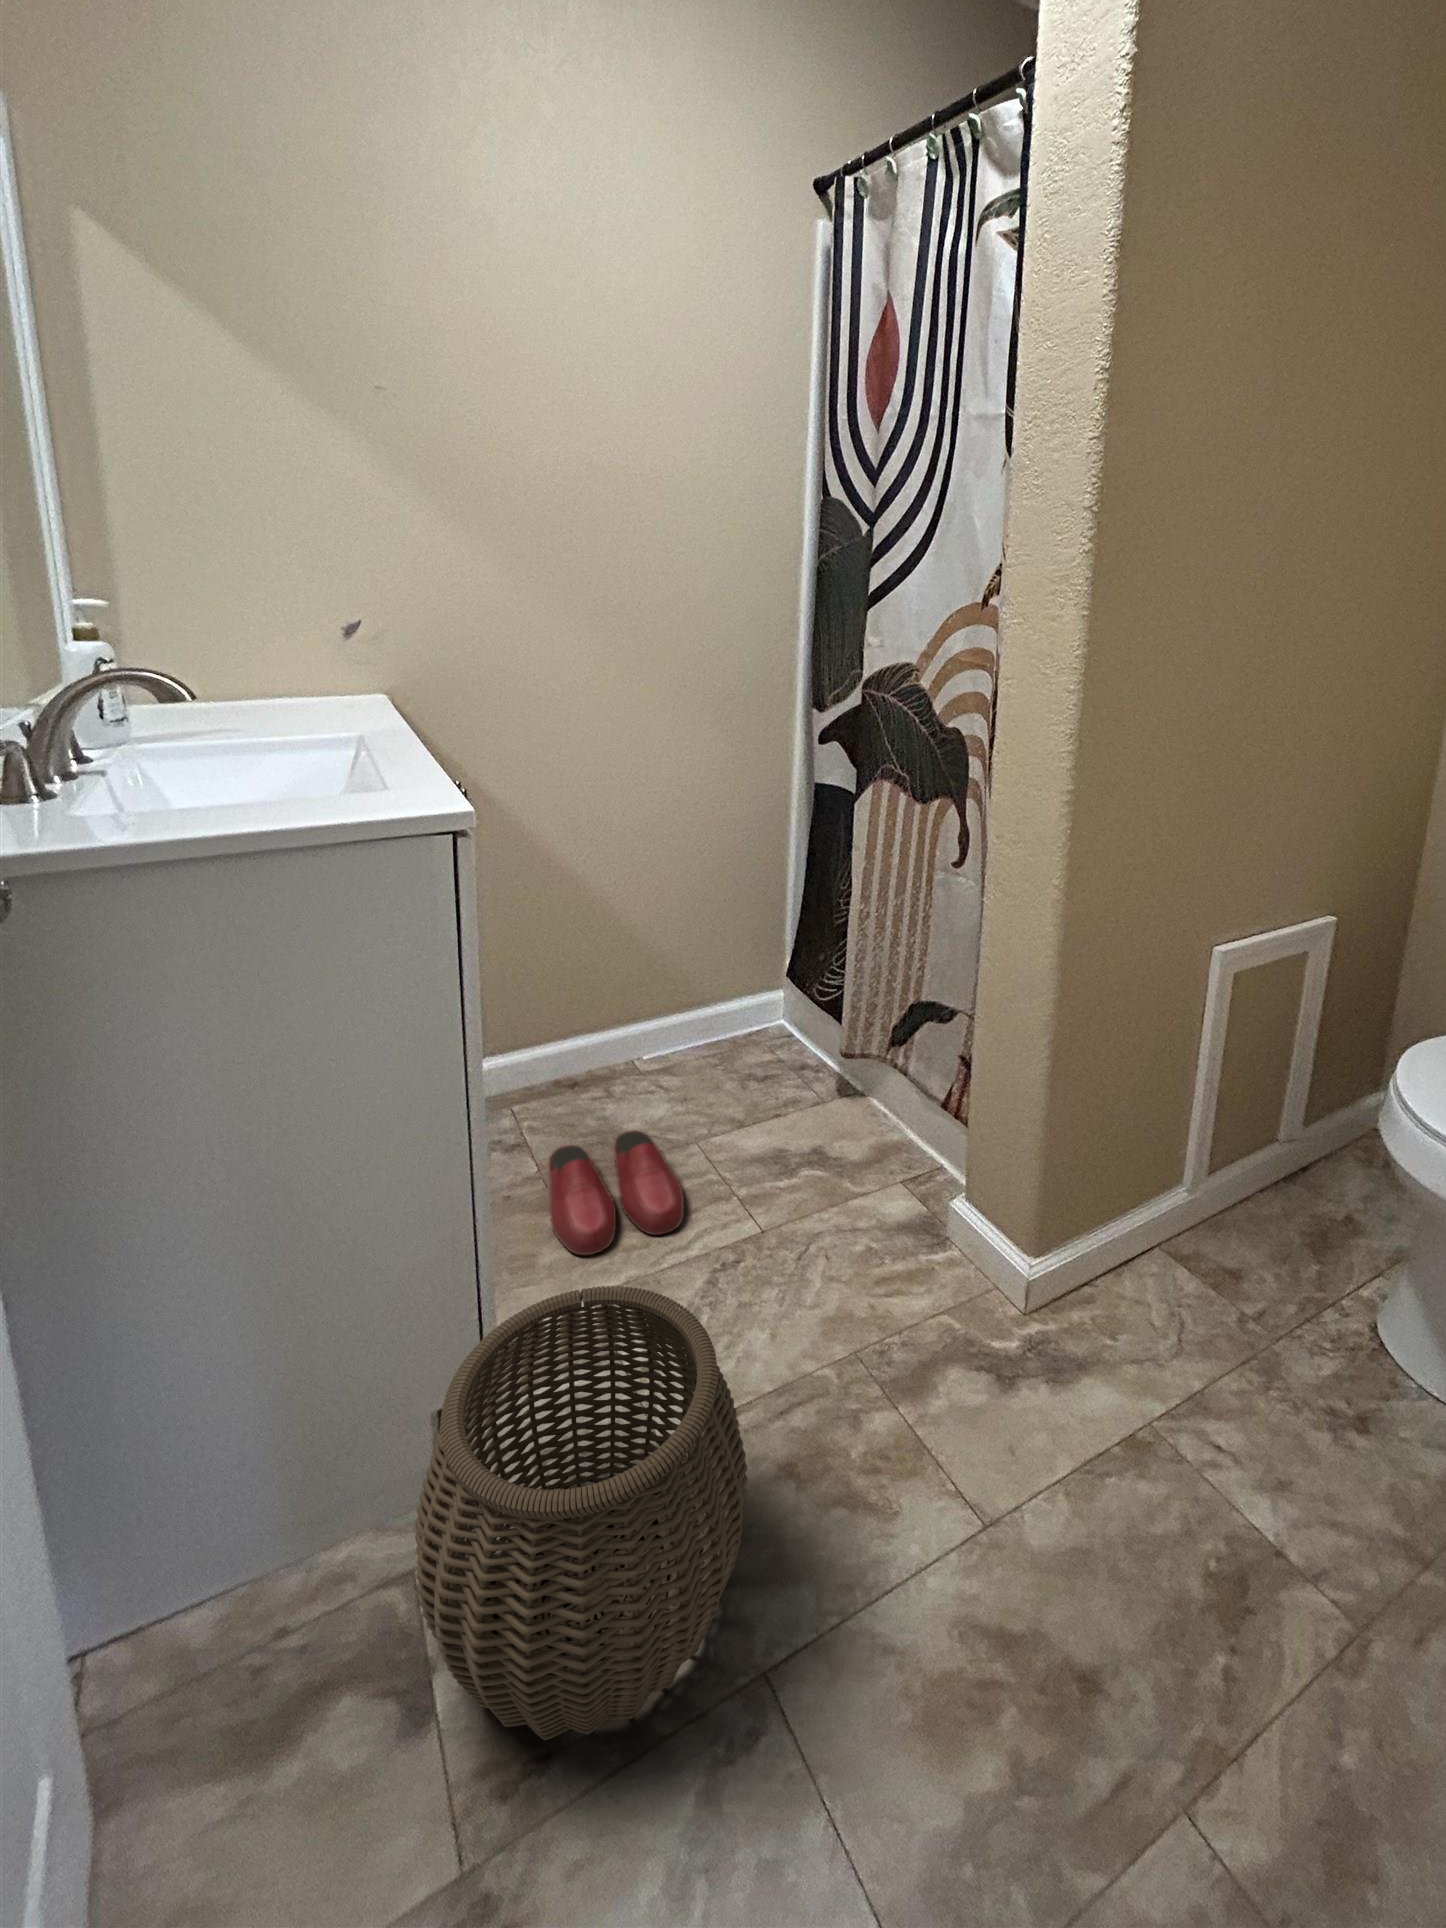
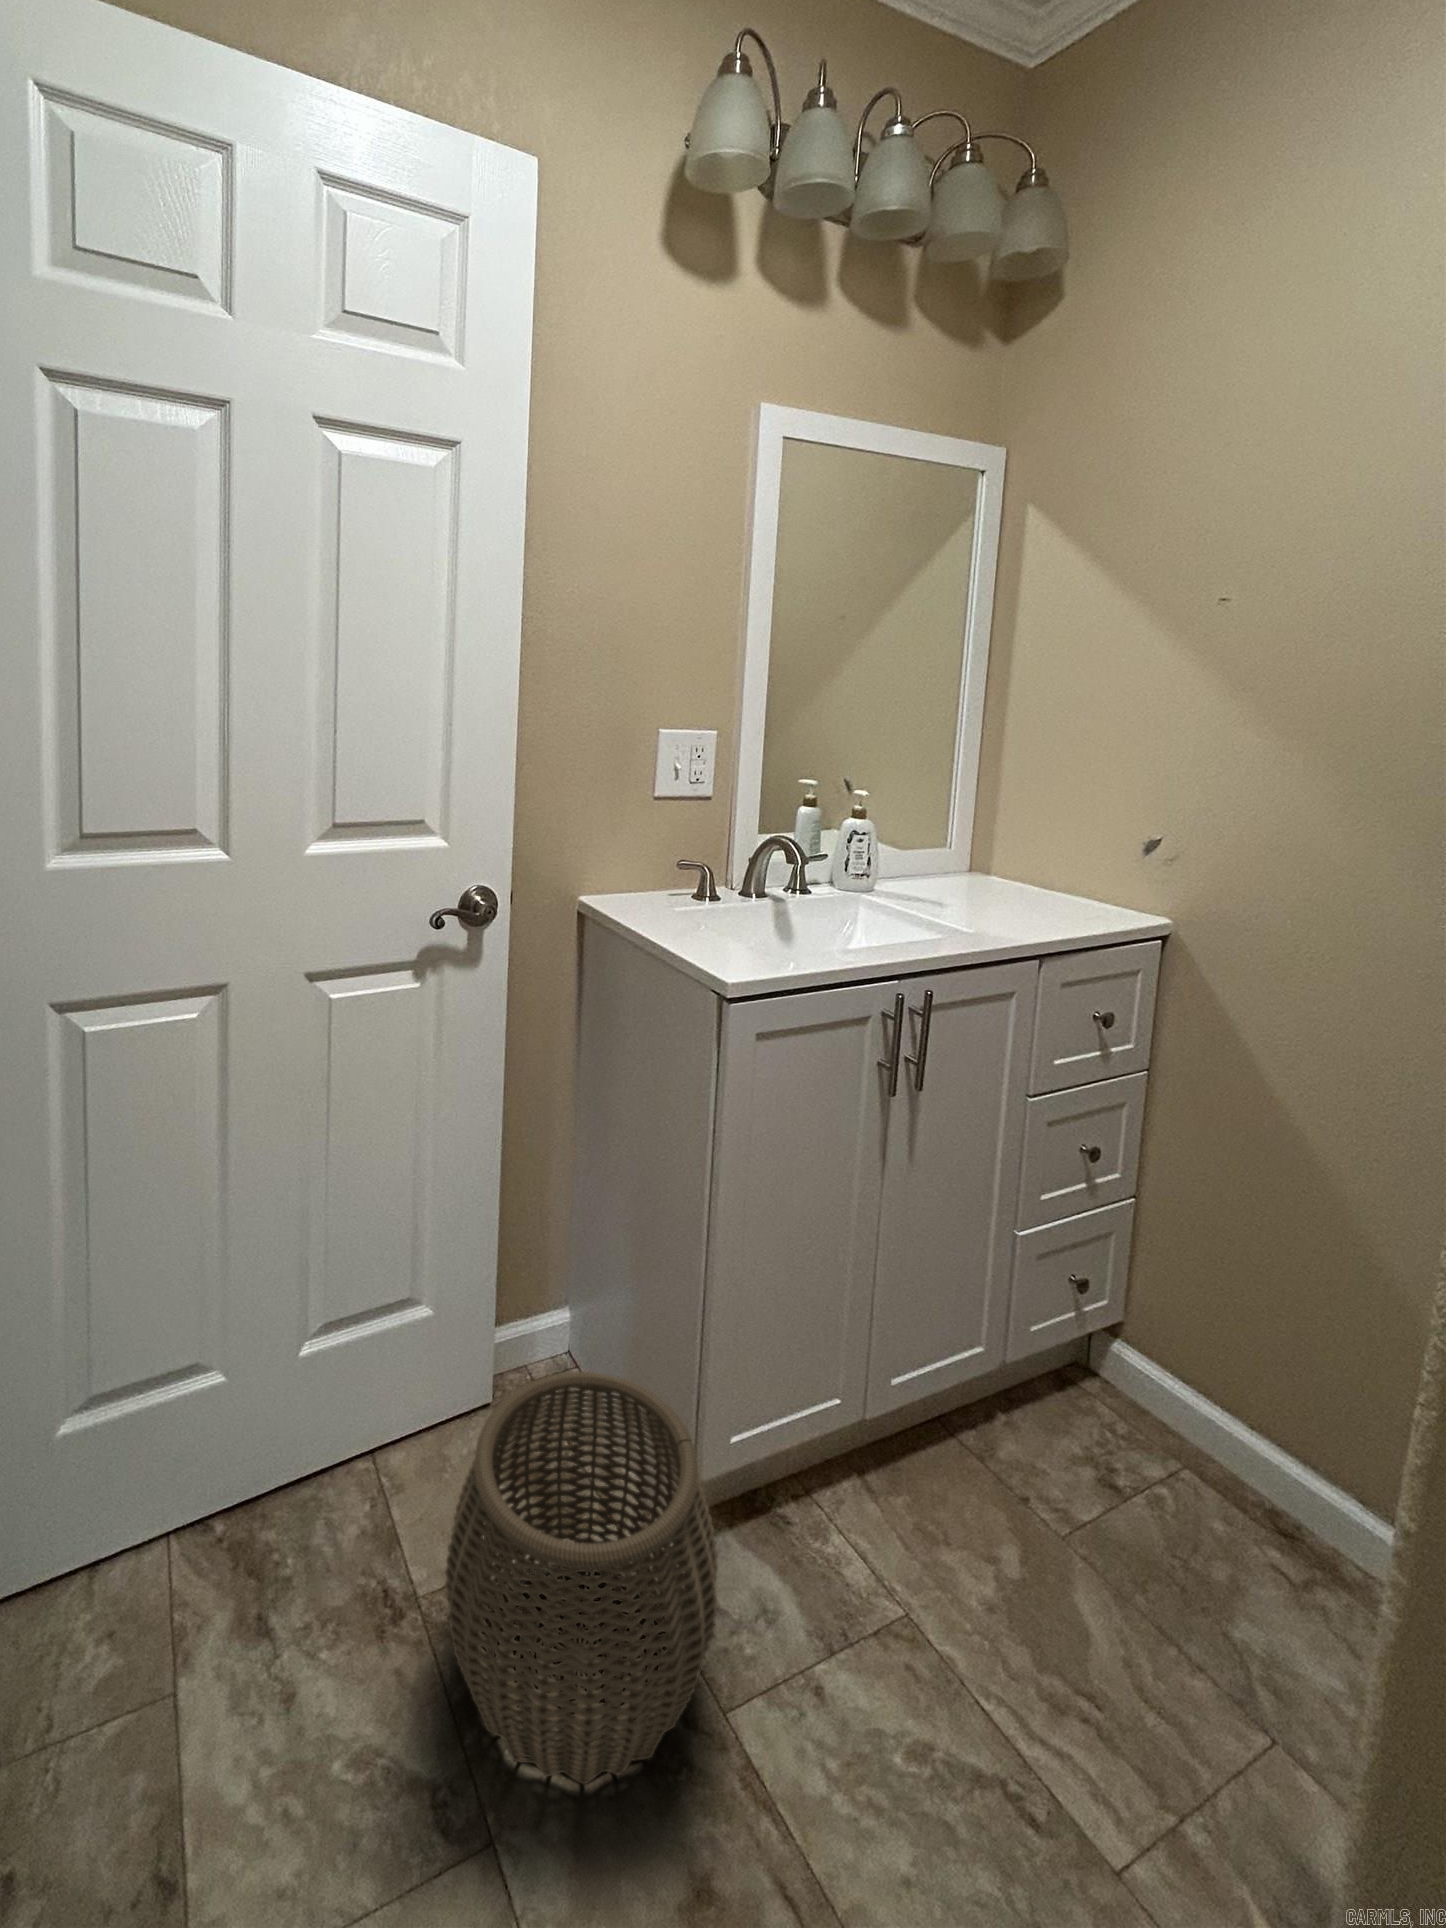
slippers: present [549,1130,684,1255] -> none [963,1518,1213,1726]

